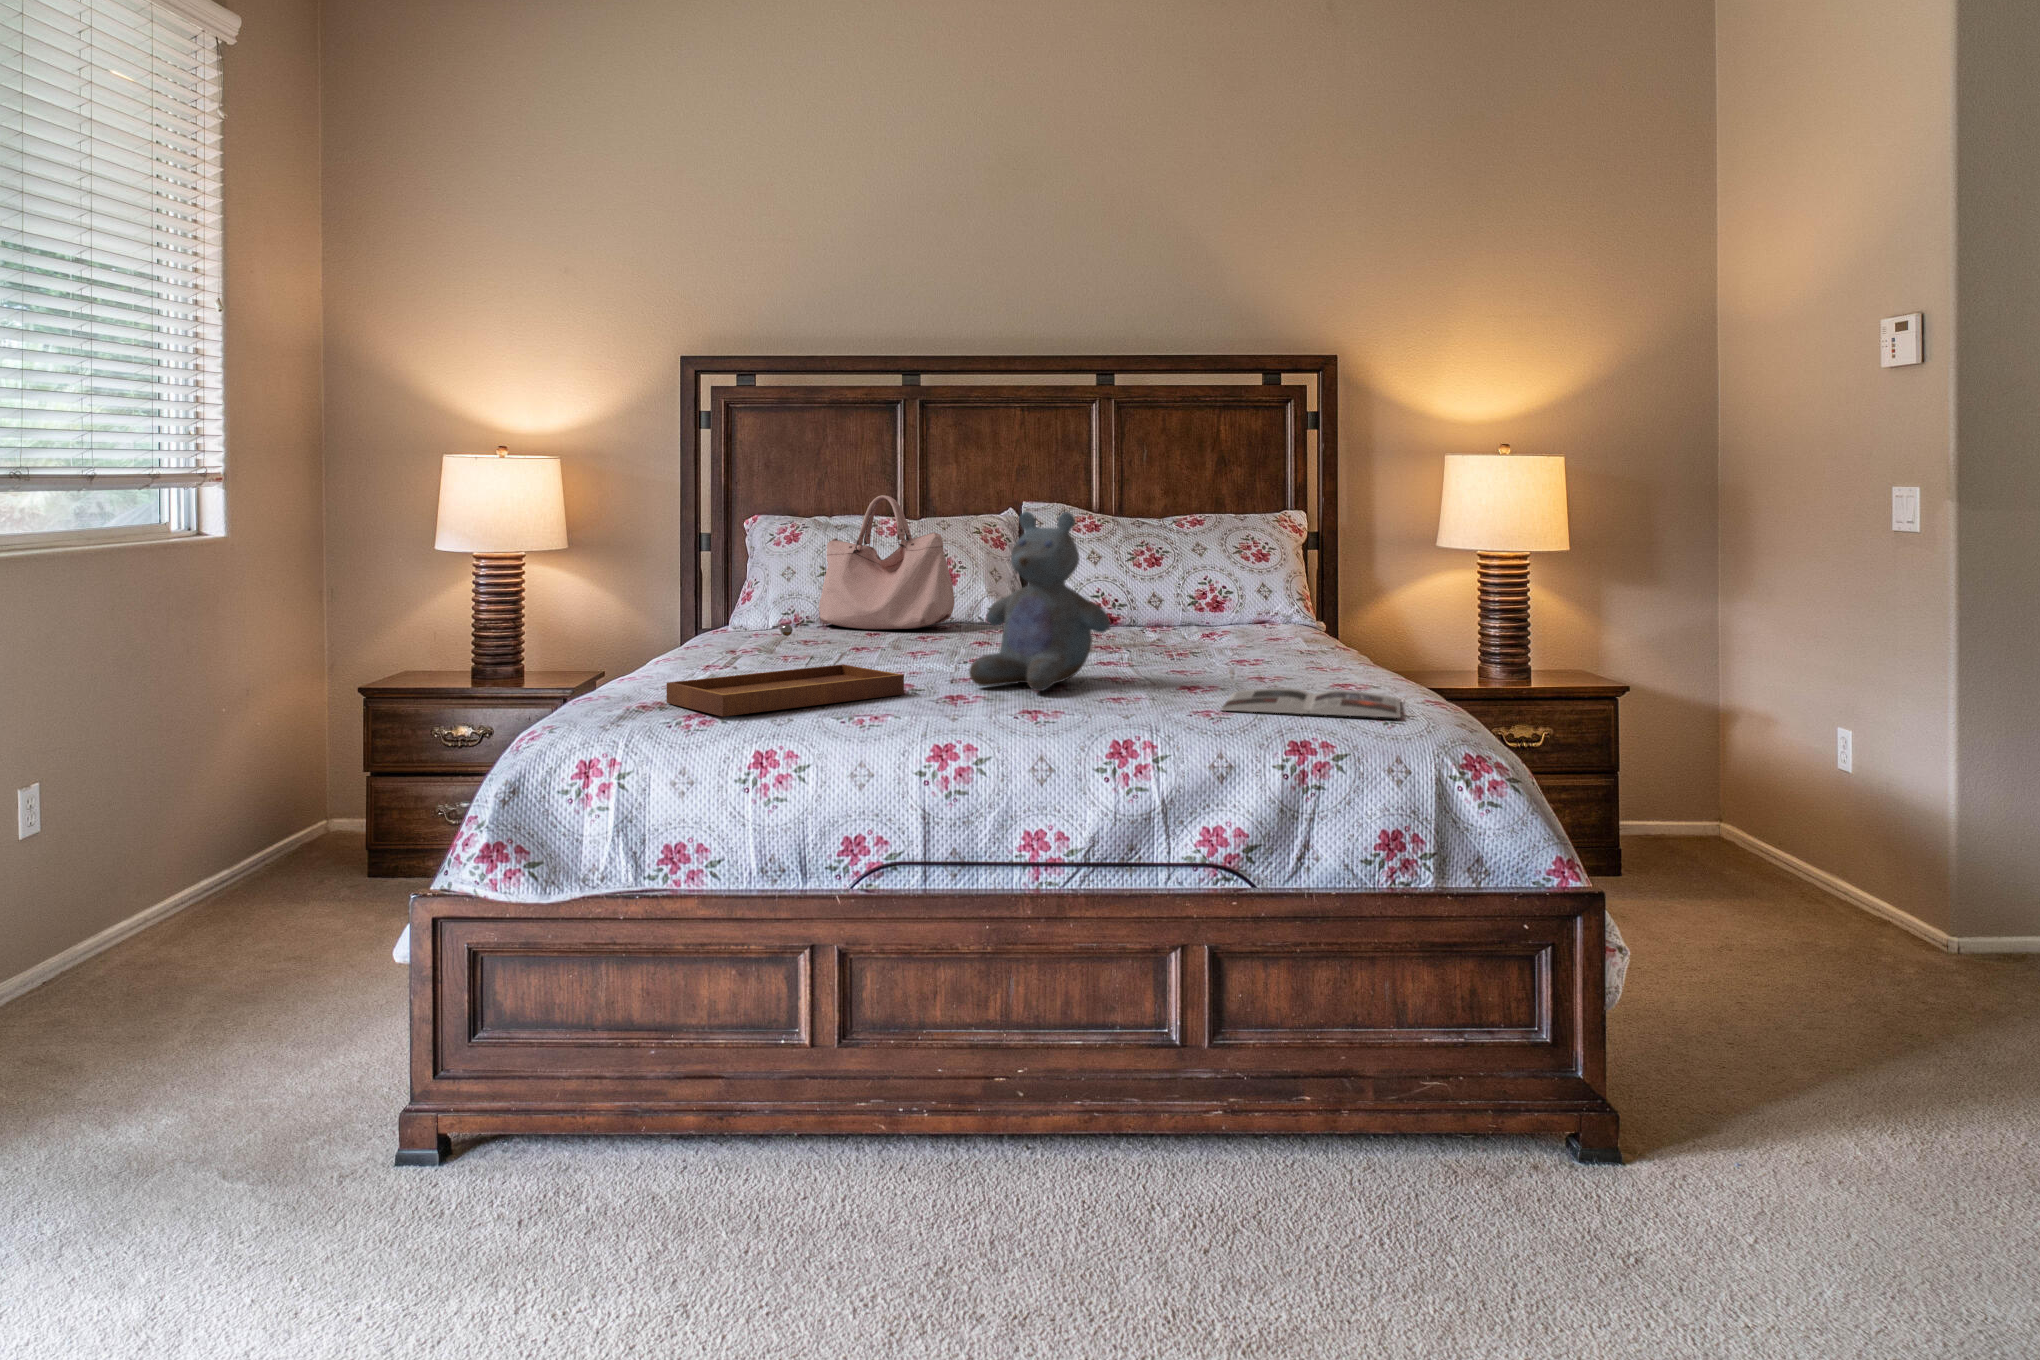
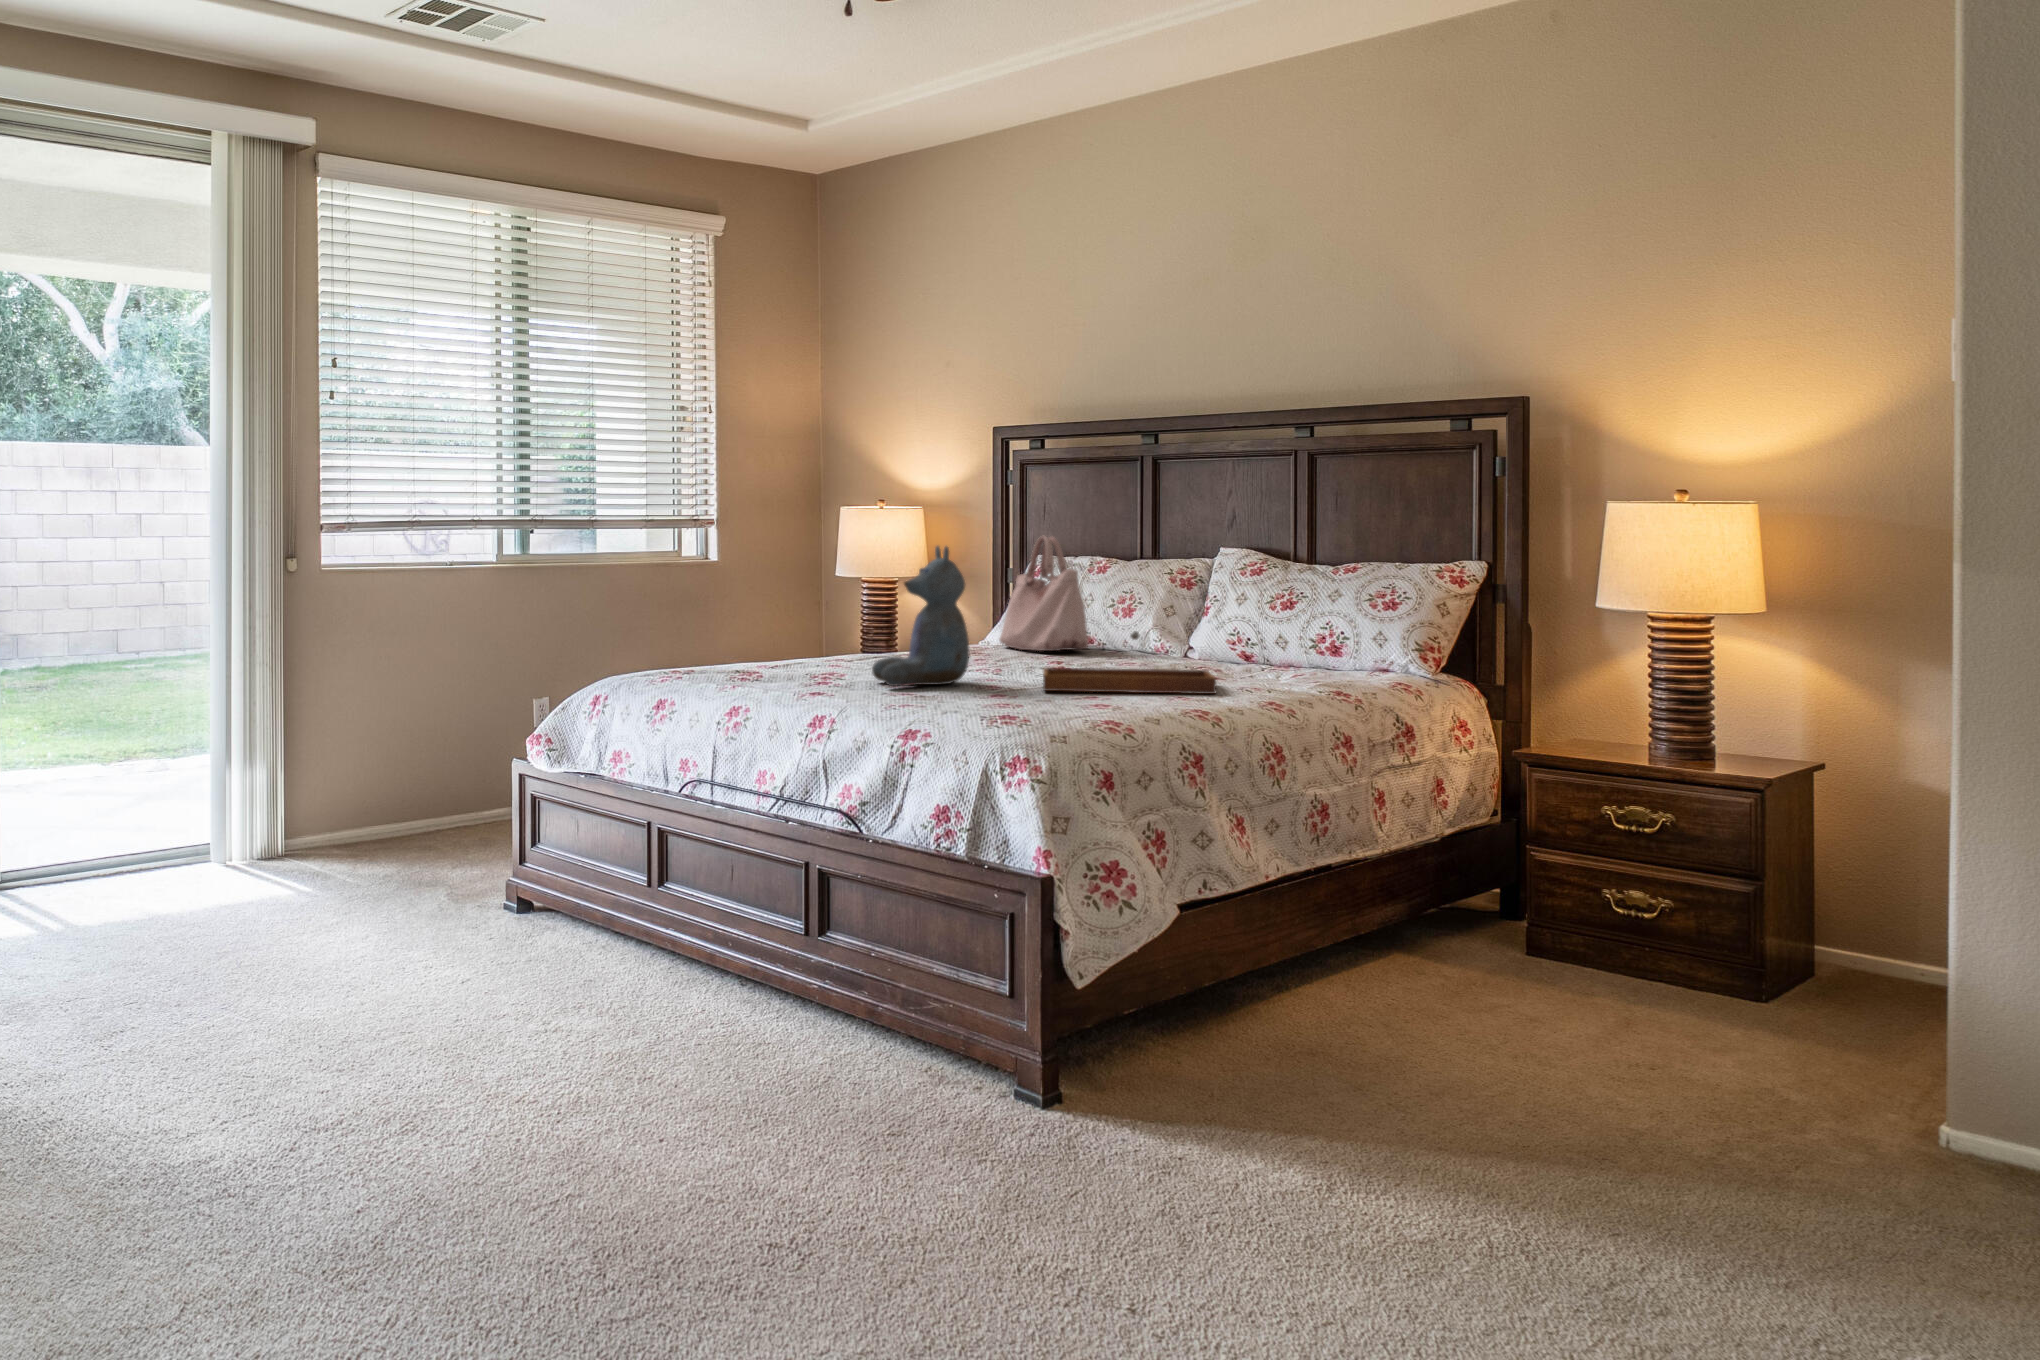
tray: present [667,624,904,717] -> present [1043,631,1216,694]
magazine: present [1221,688,1401,718] -> none [941,699,1100,722]

